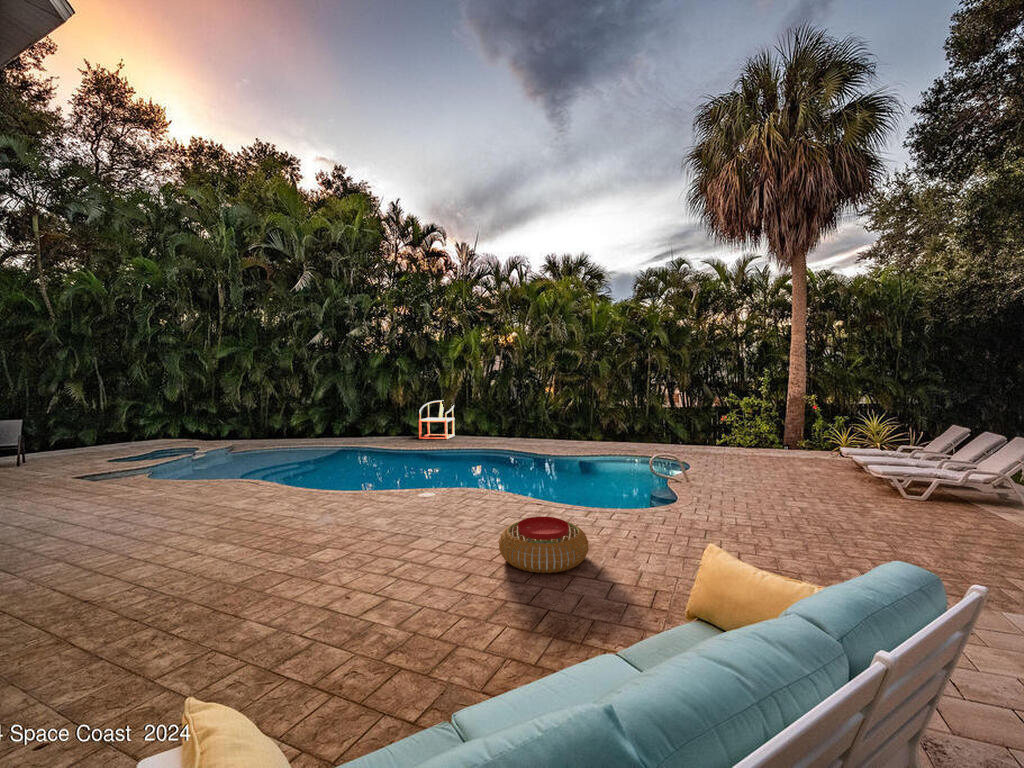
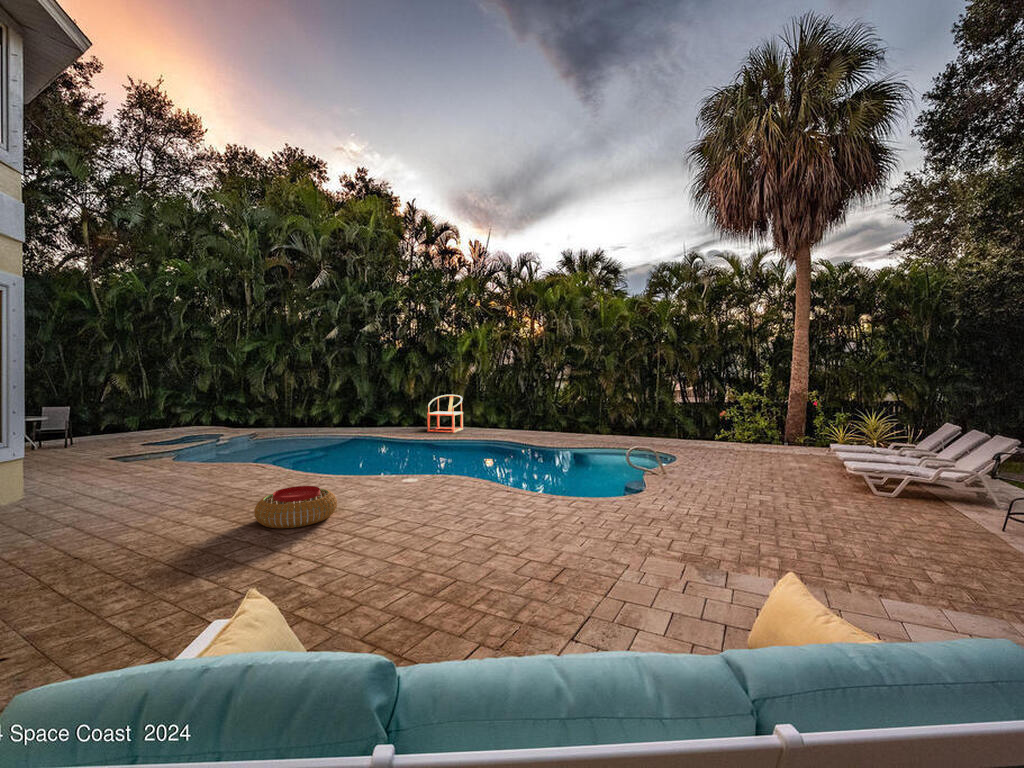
pouf: present [499,517,589,573] -> present [254,486,337,529]

